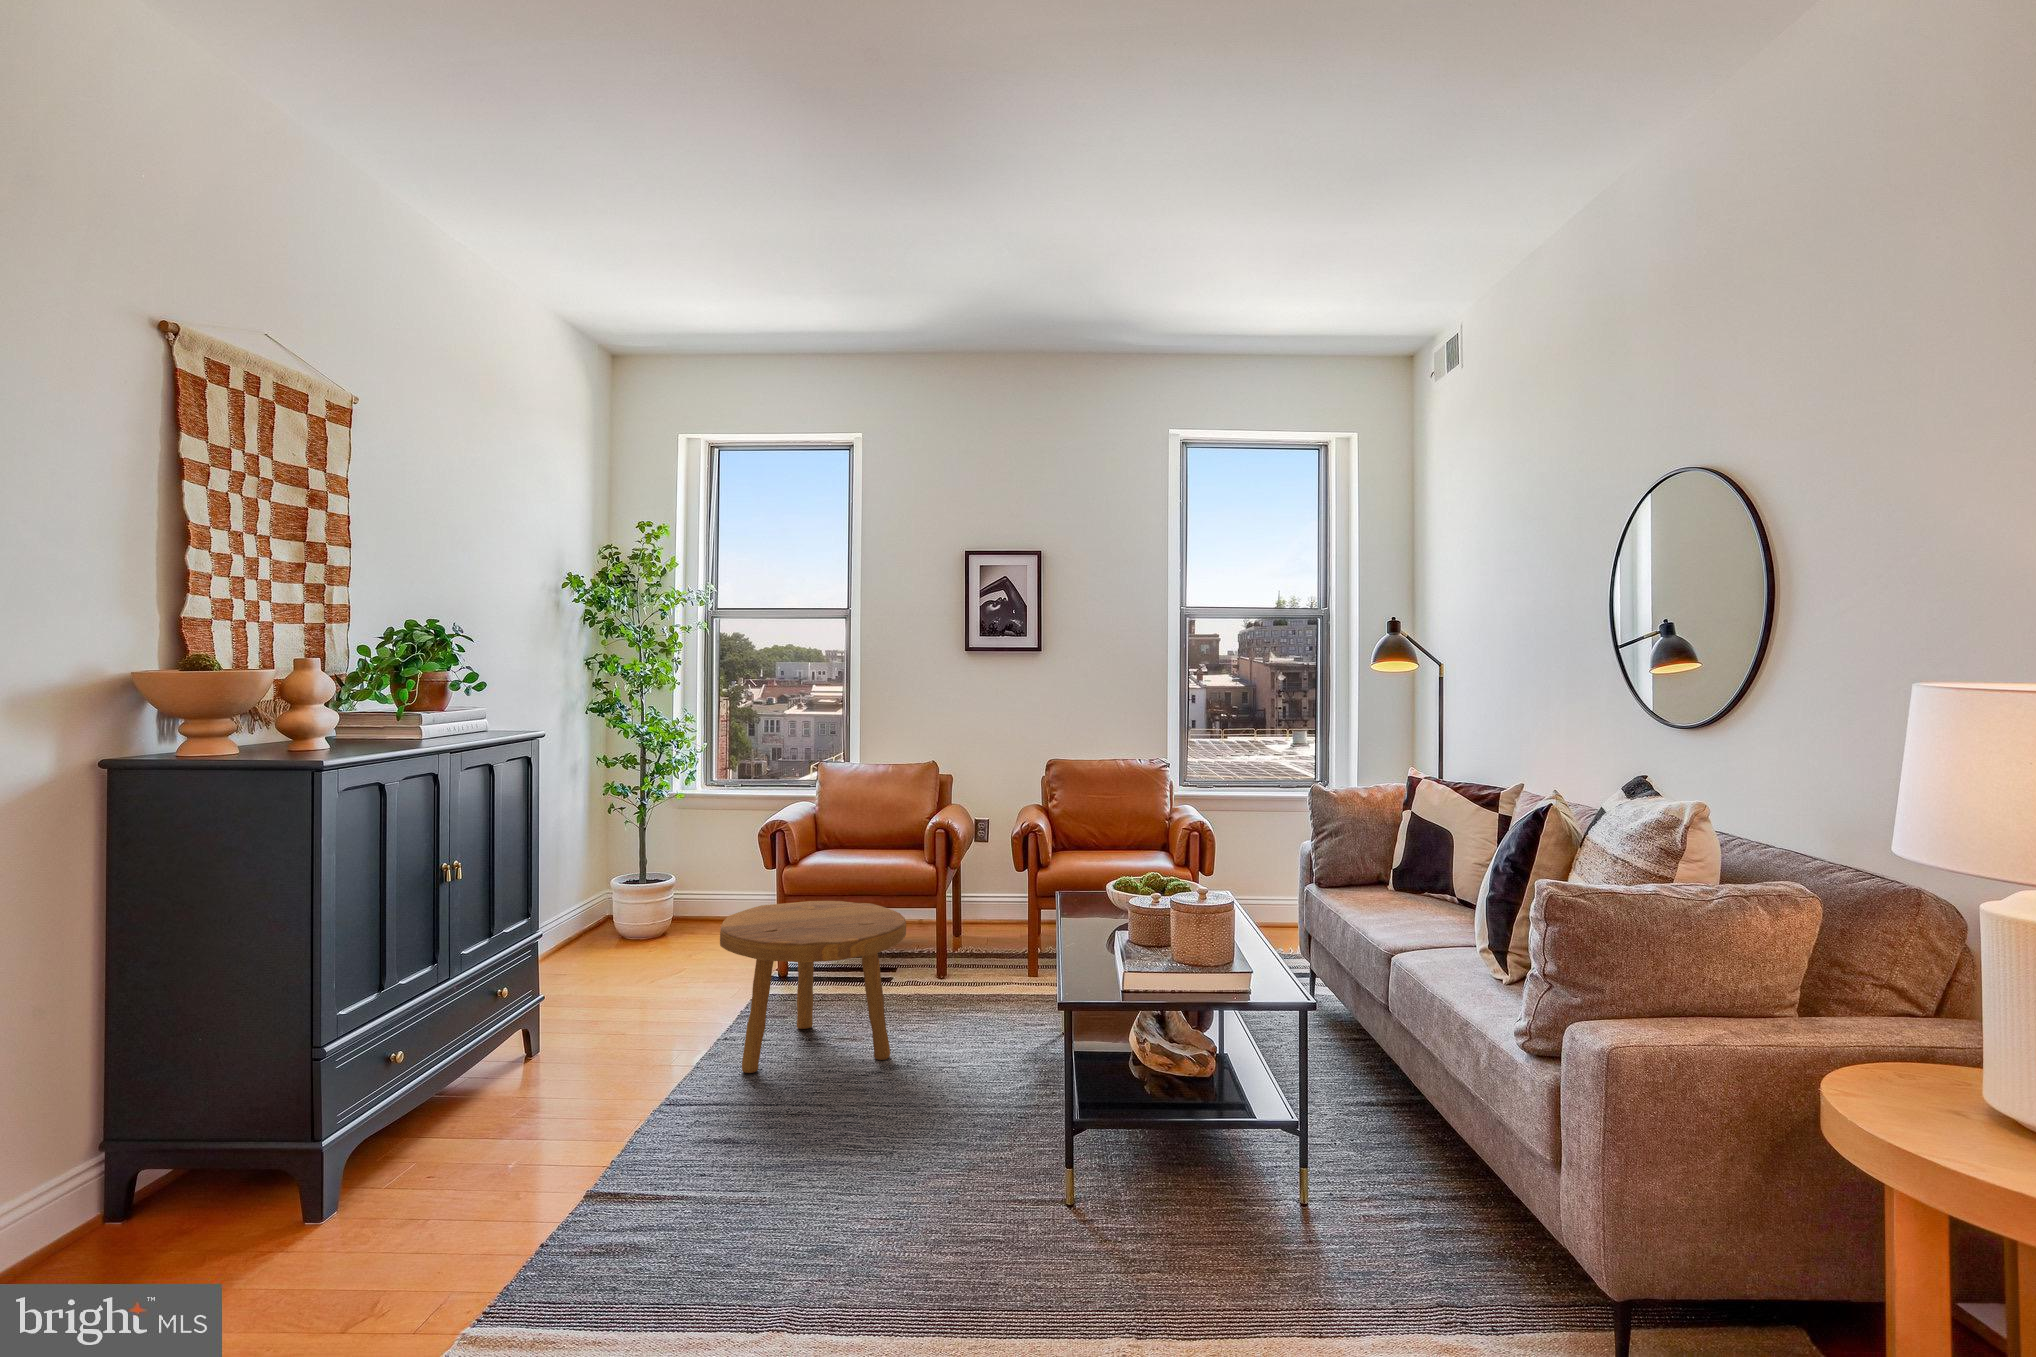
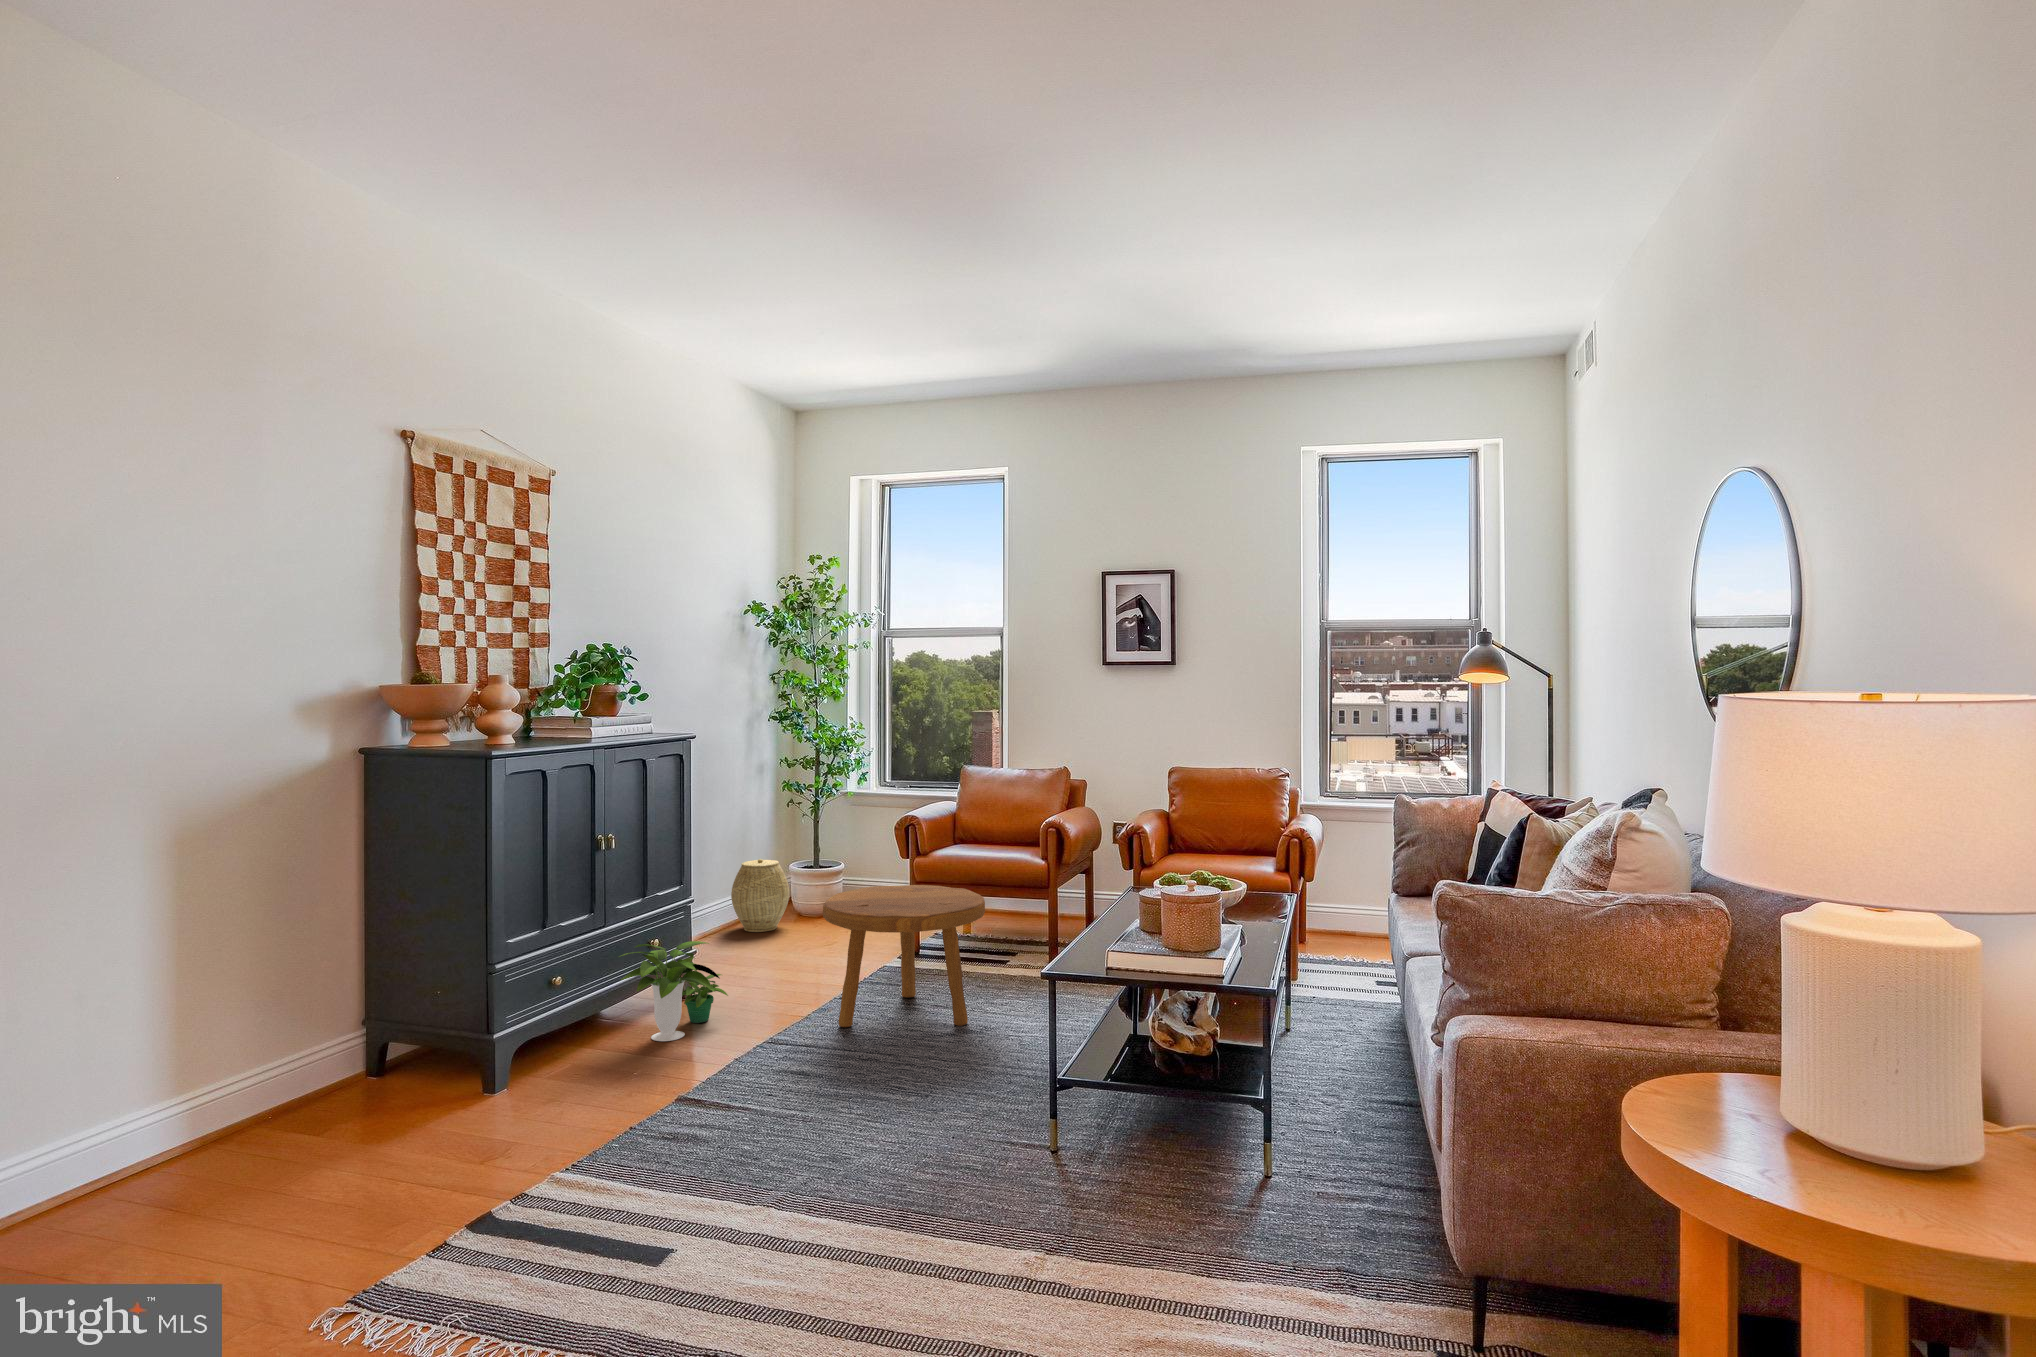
woven basket: none [549,872,619,957] -> present [731,859,789,932]
potted plant: none [466,983,600,1111] -> present [619,941,728,1041]

